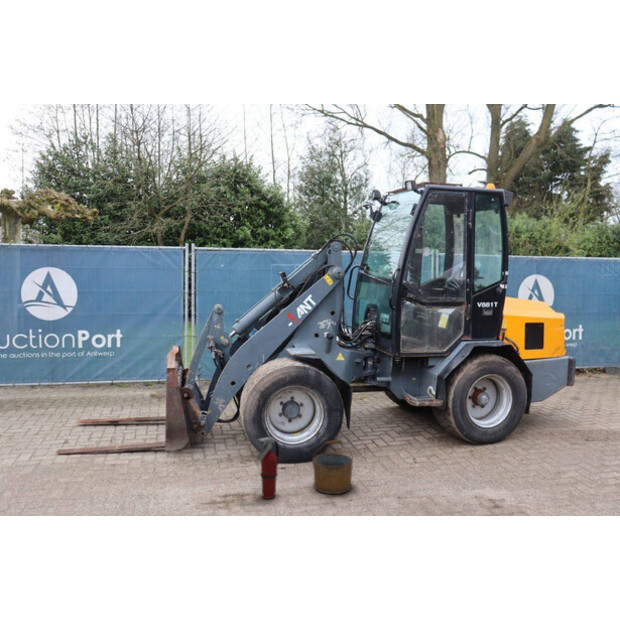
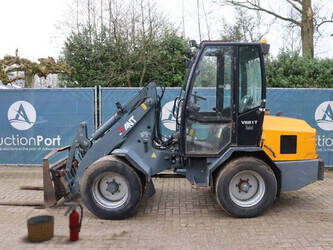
bucket: present [313,440,353,494] -> present [27,207,54,242]

